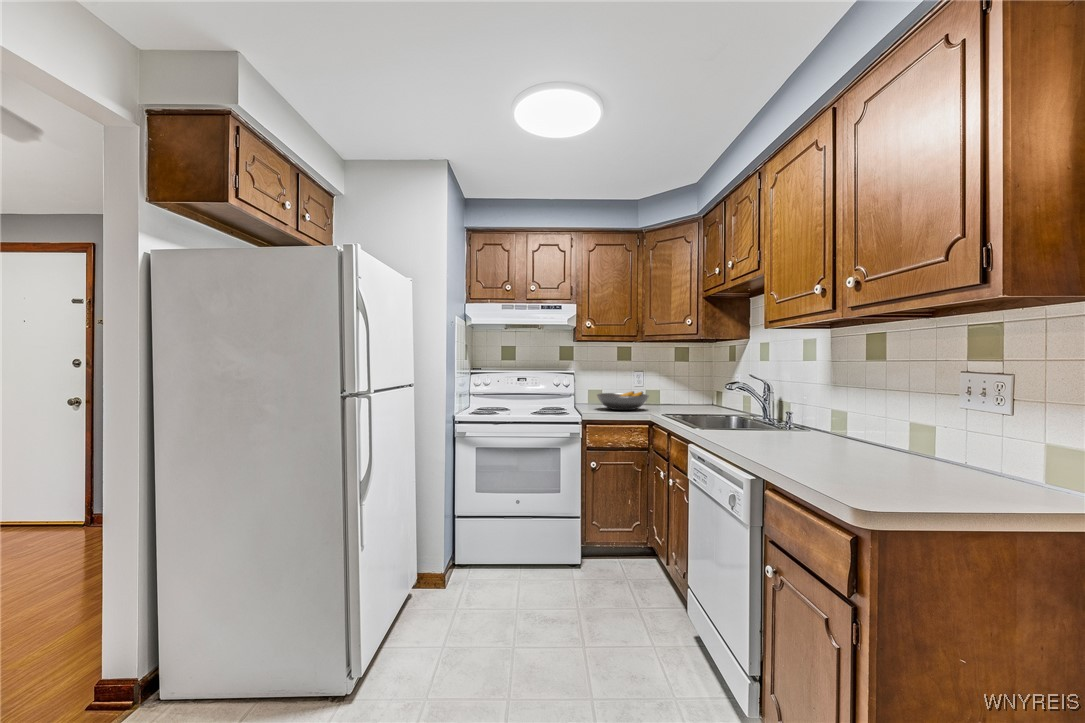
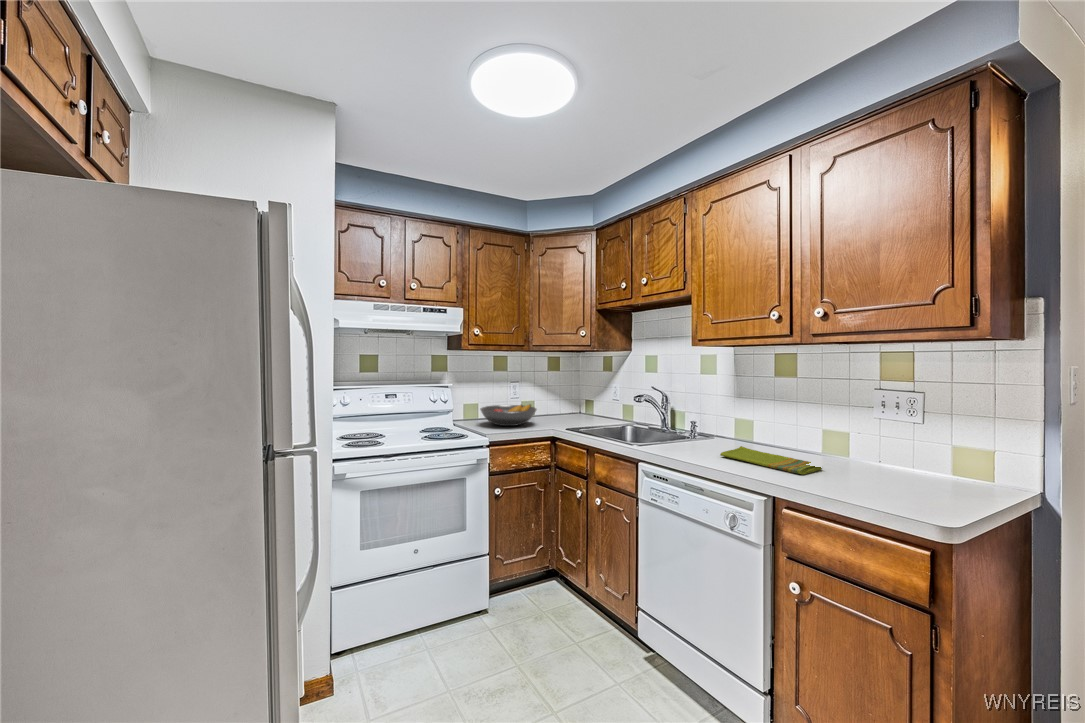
dish towel: none [786,429,887,452] -> present [720,446,822,475]

